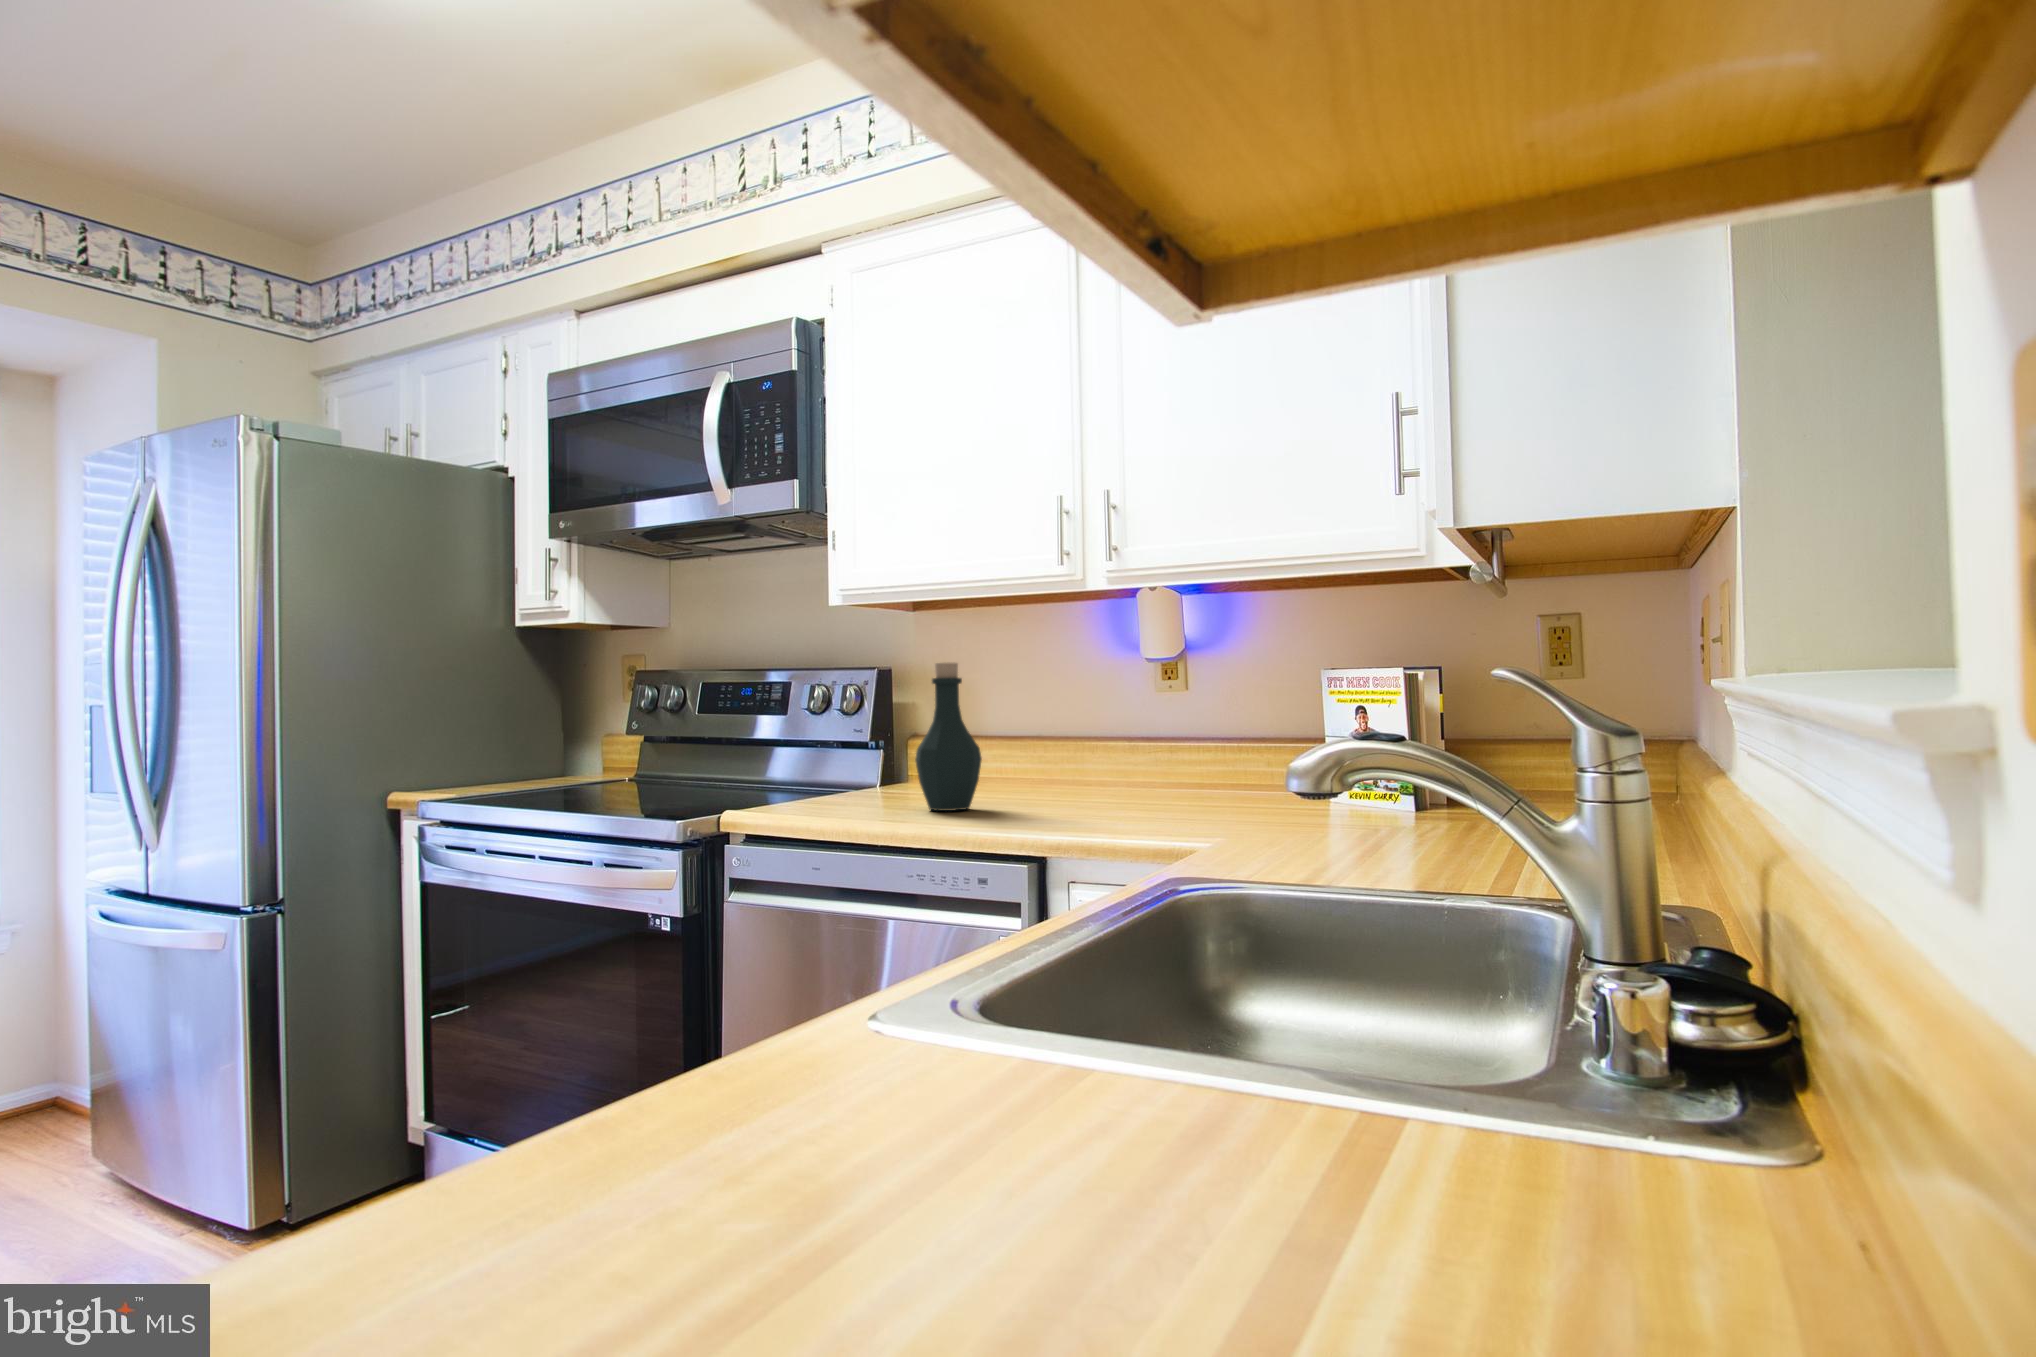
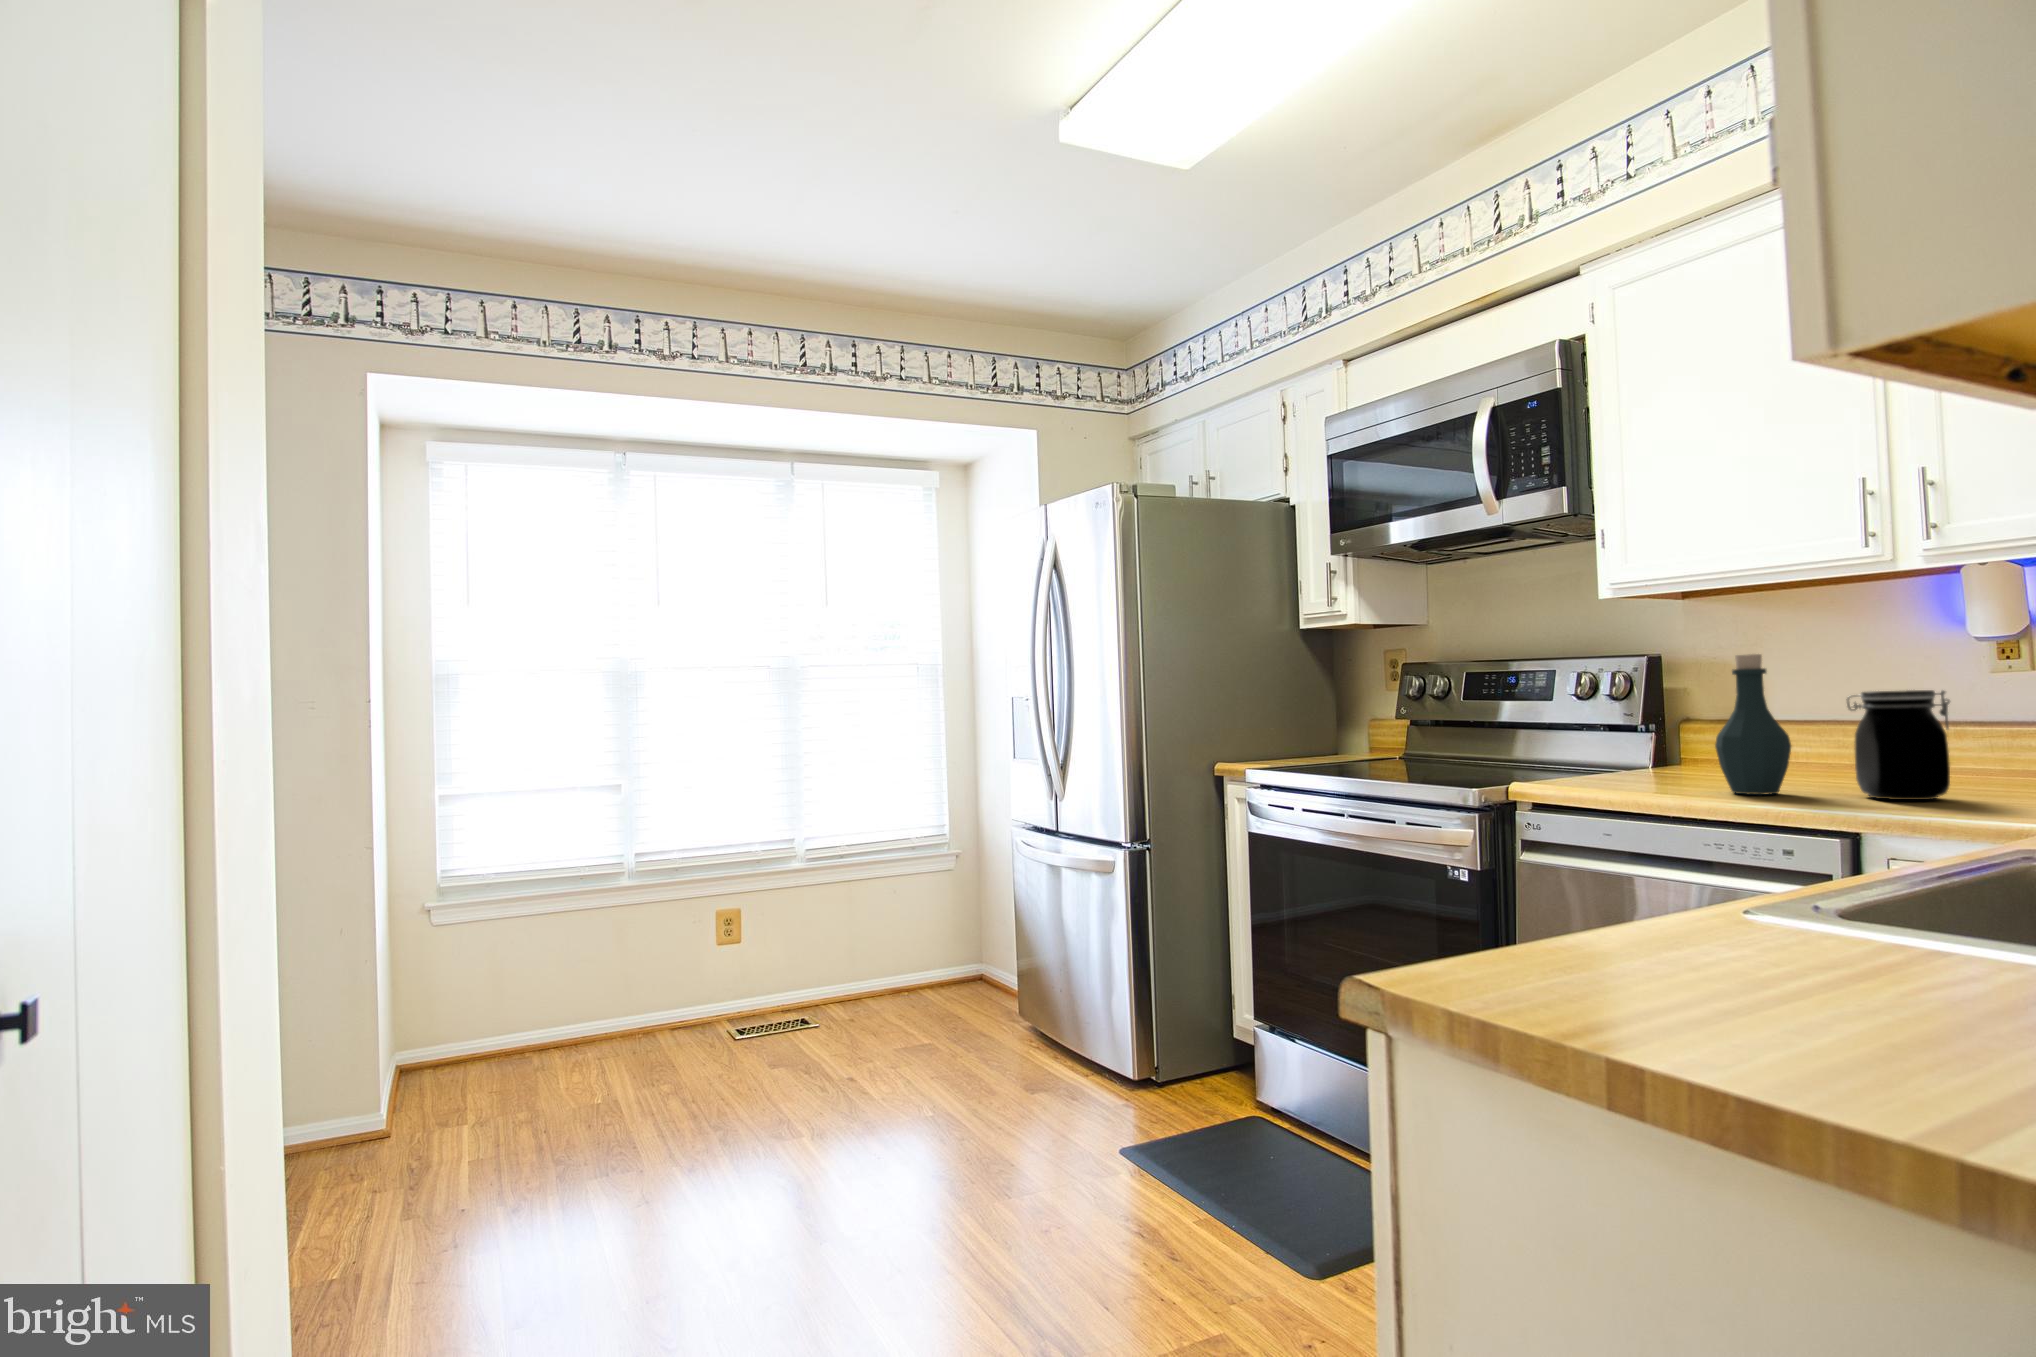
jar: none [1027,701,1107,811] -> present [1847,690,1950,800]

